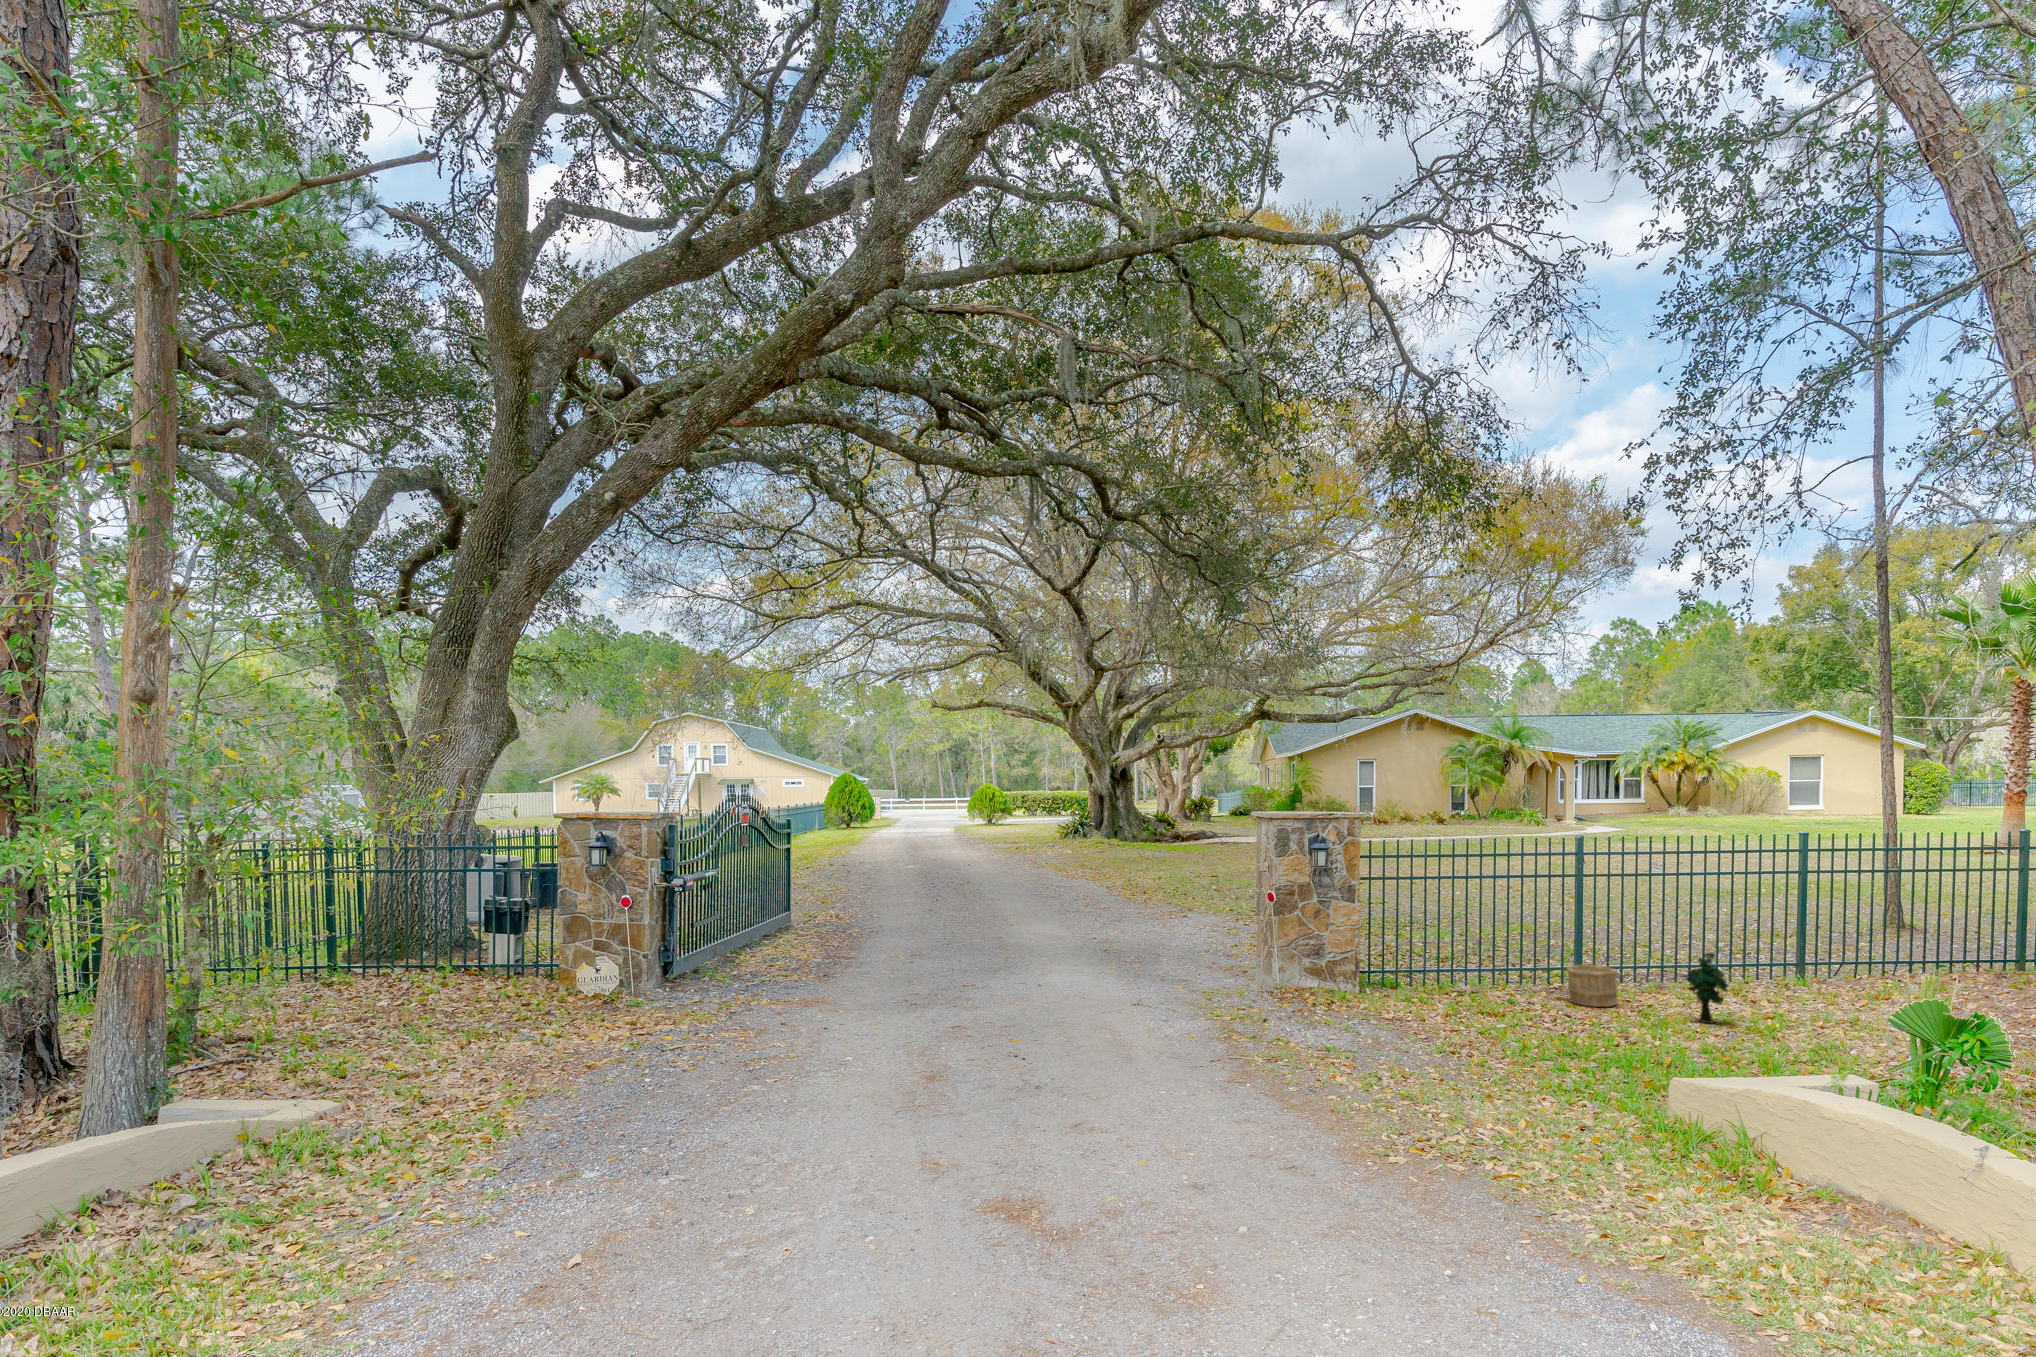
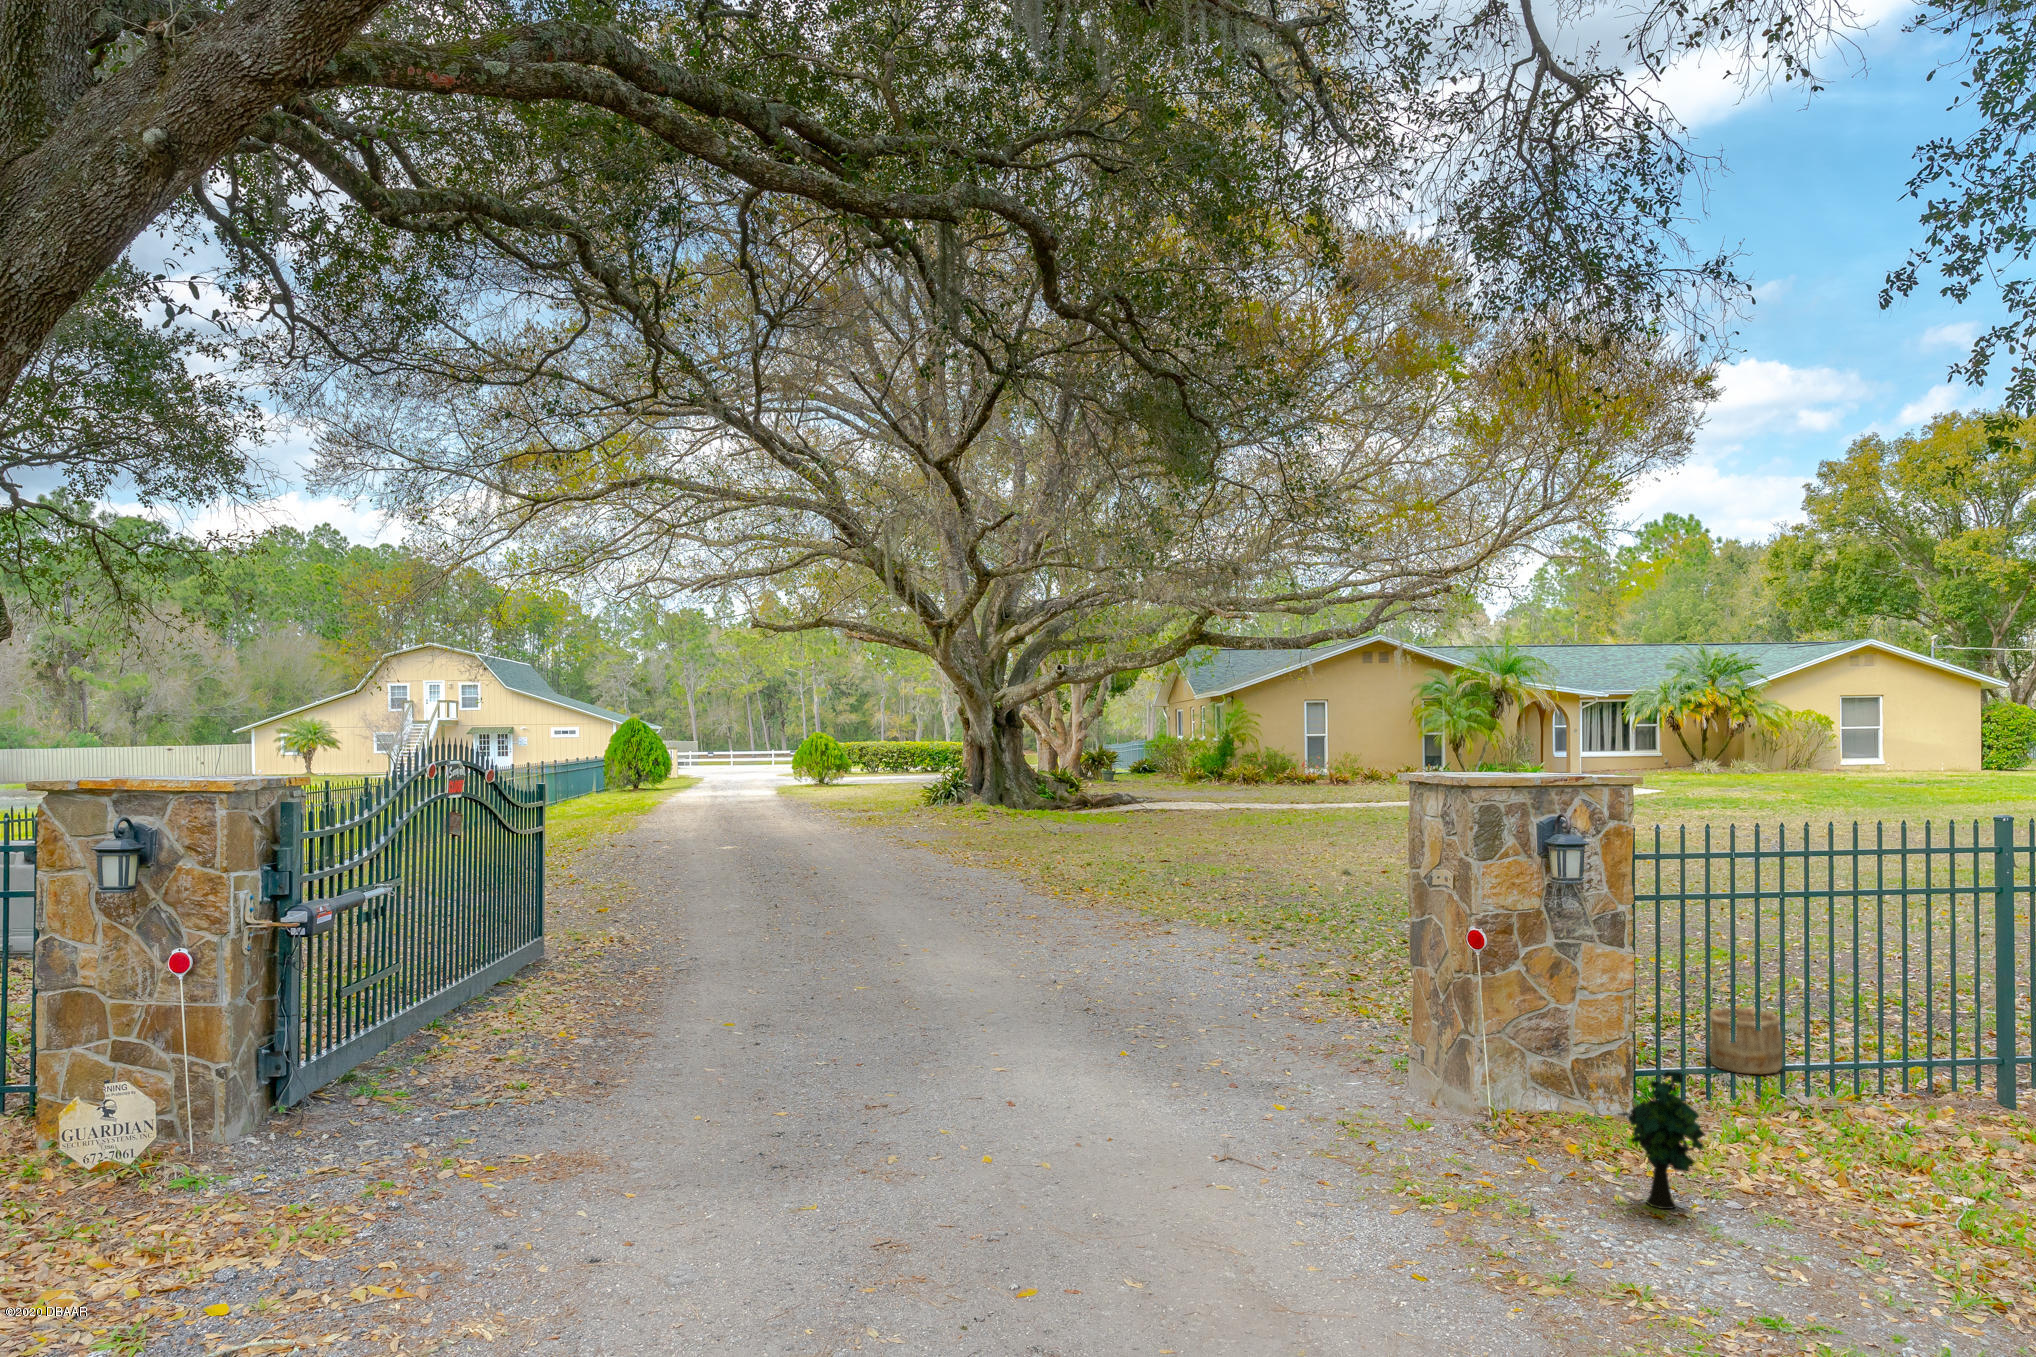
decorative plant: present [1684,953,1728,1023] -> present [1620,1072,1705,1209]

